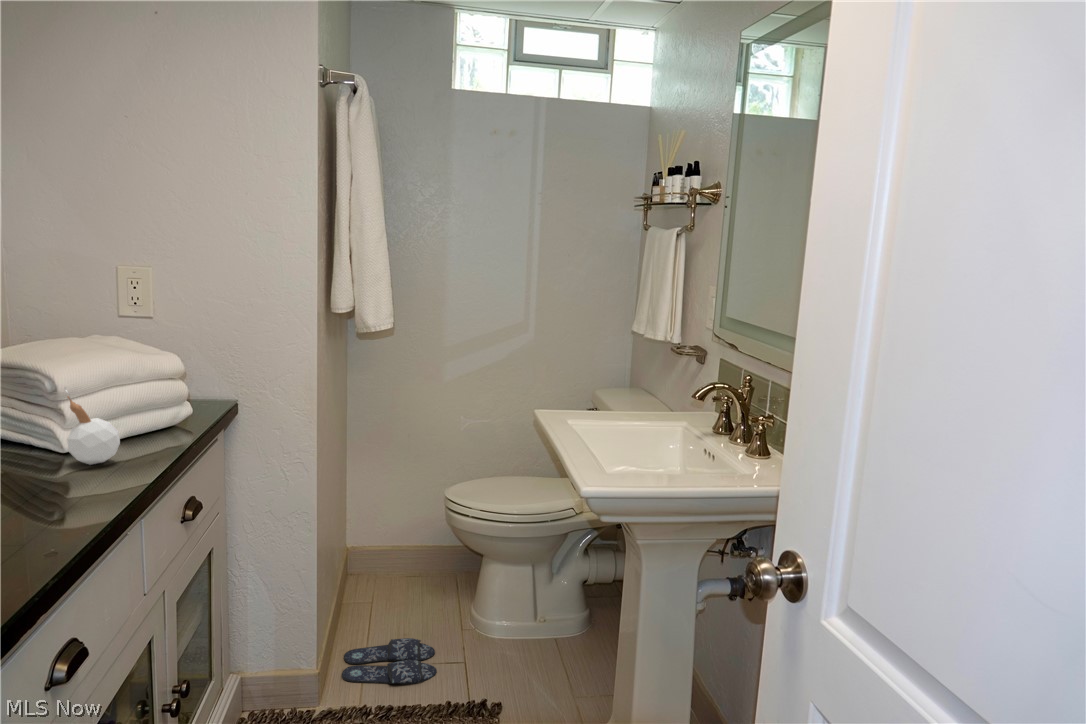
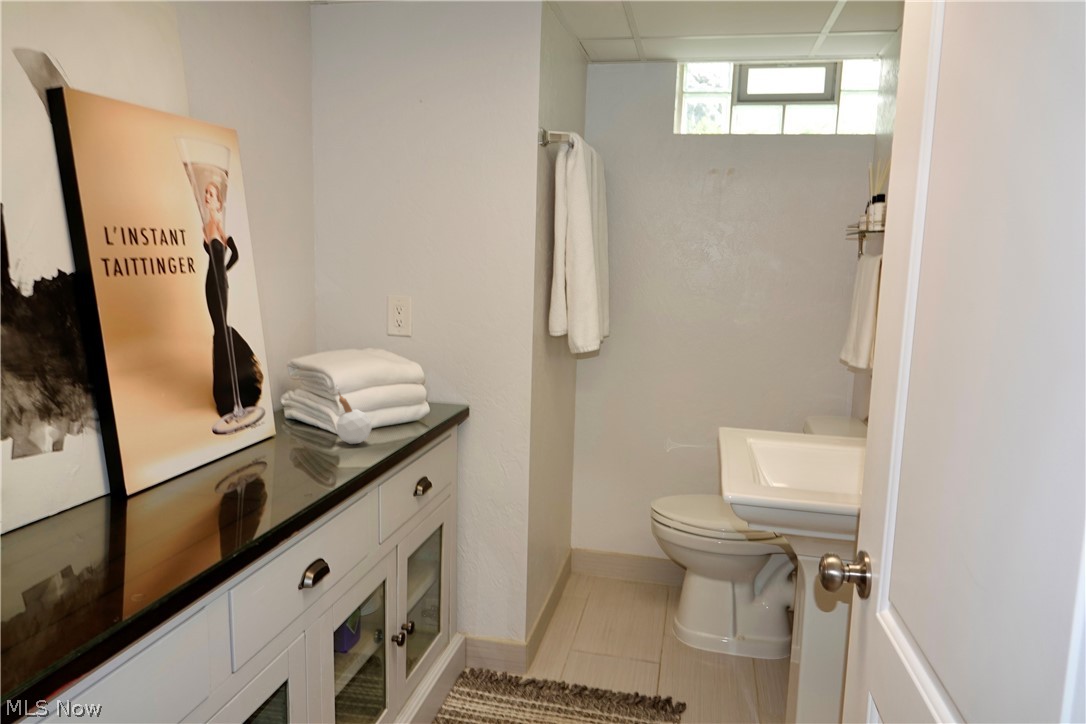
slippers: present [342,638,437,684] -> none [549,630,634,671]

